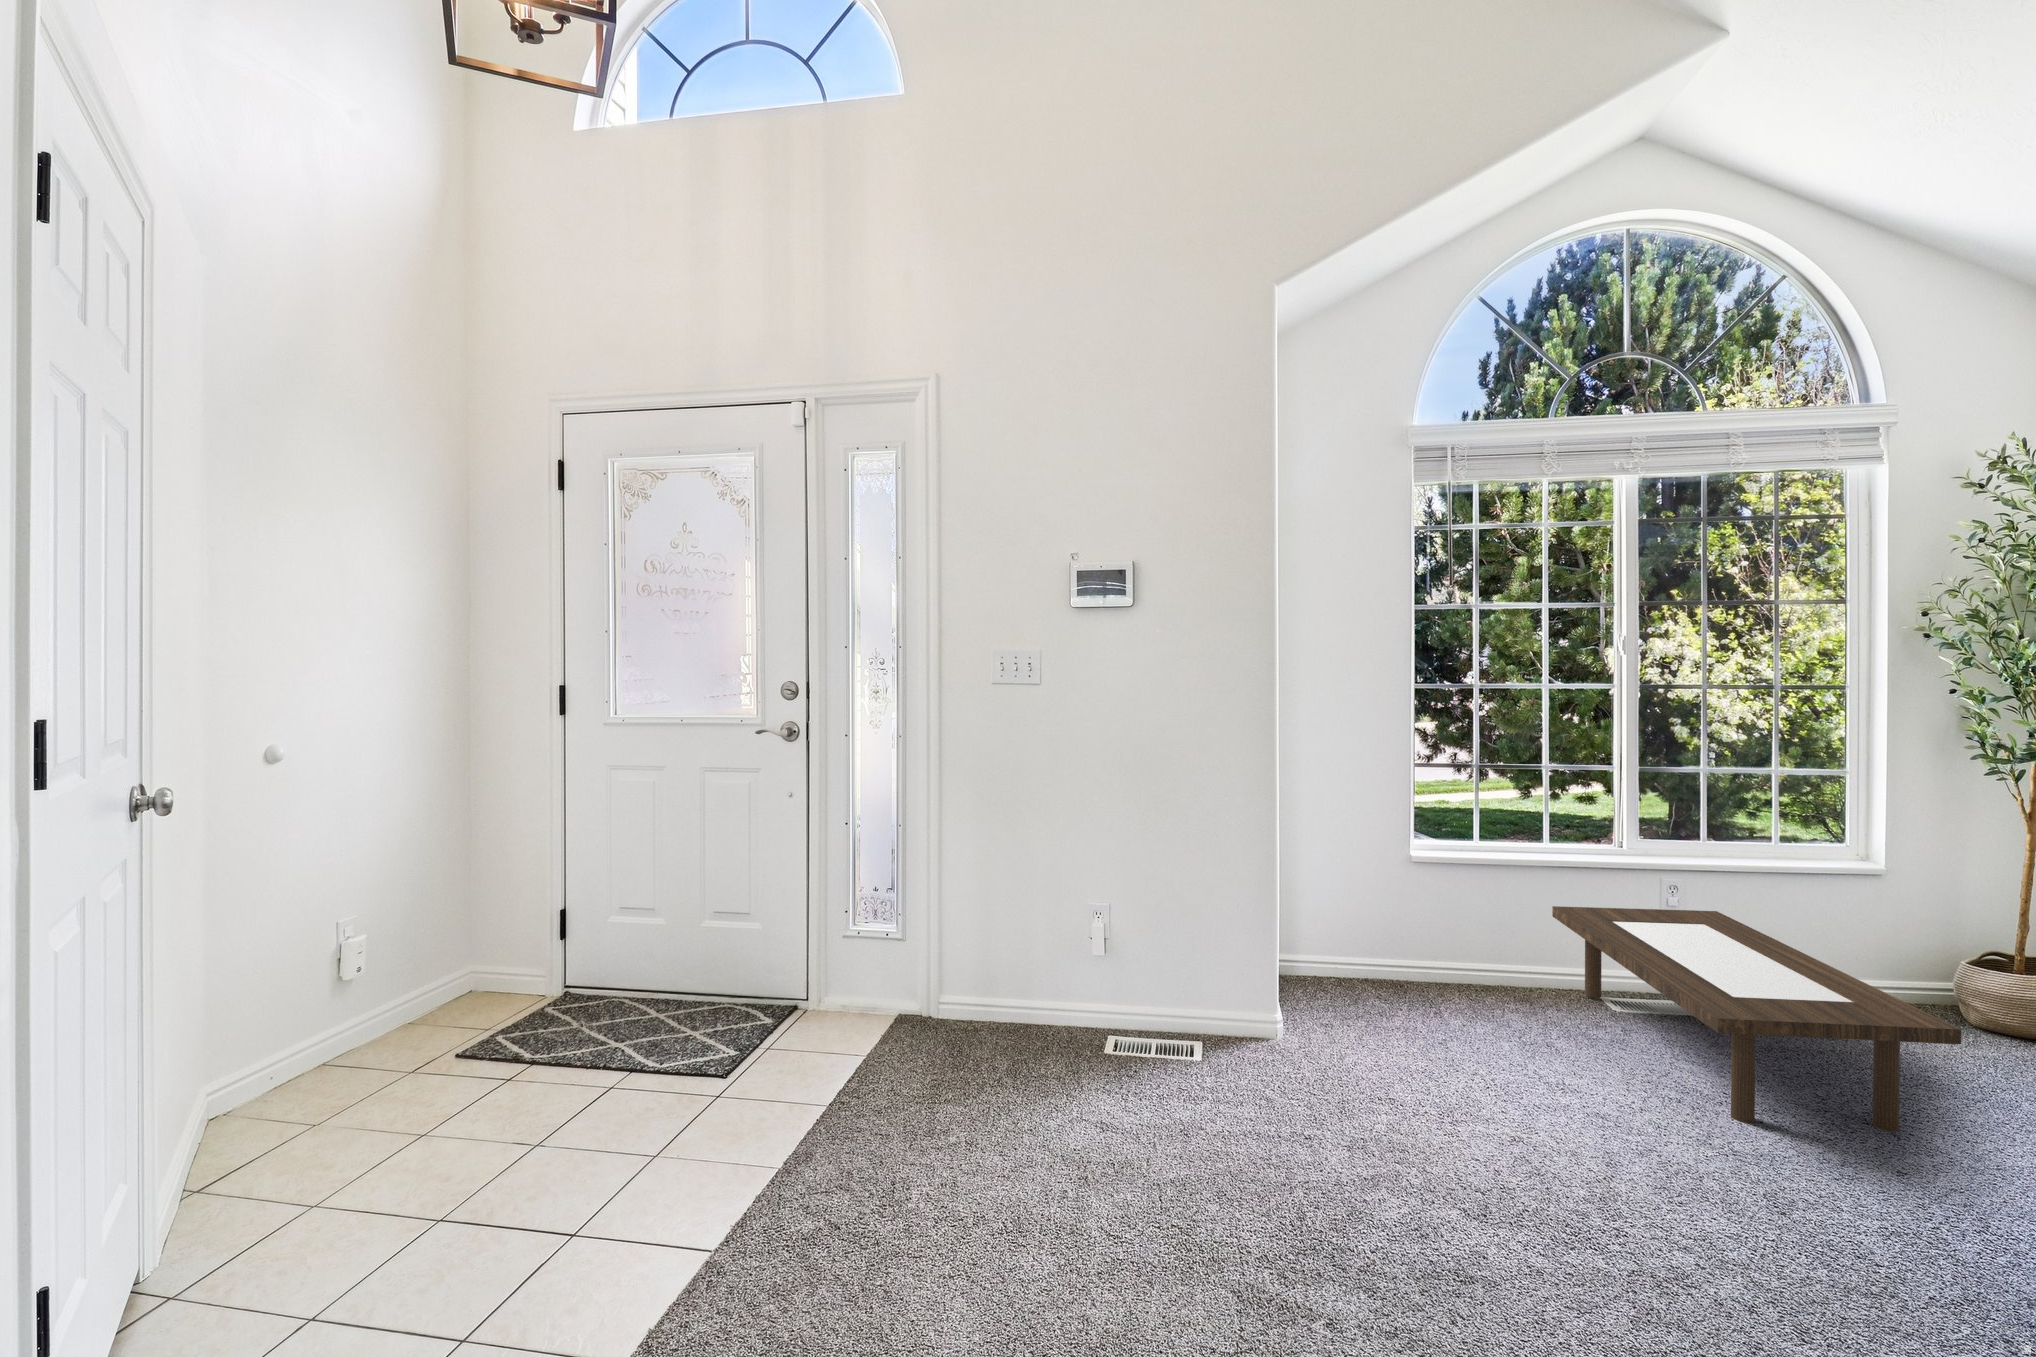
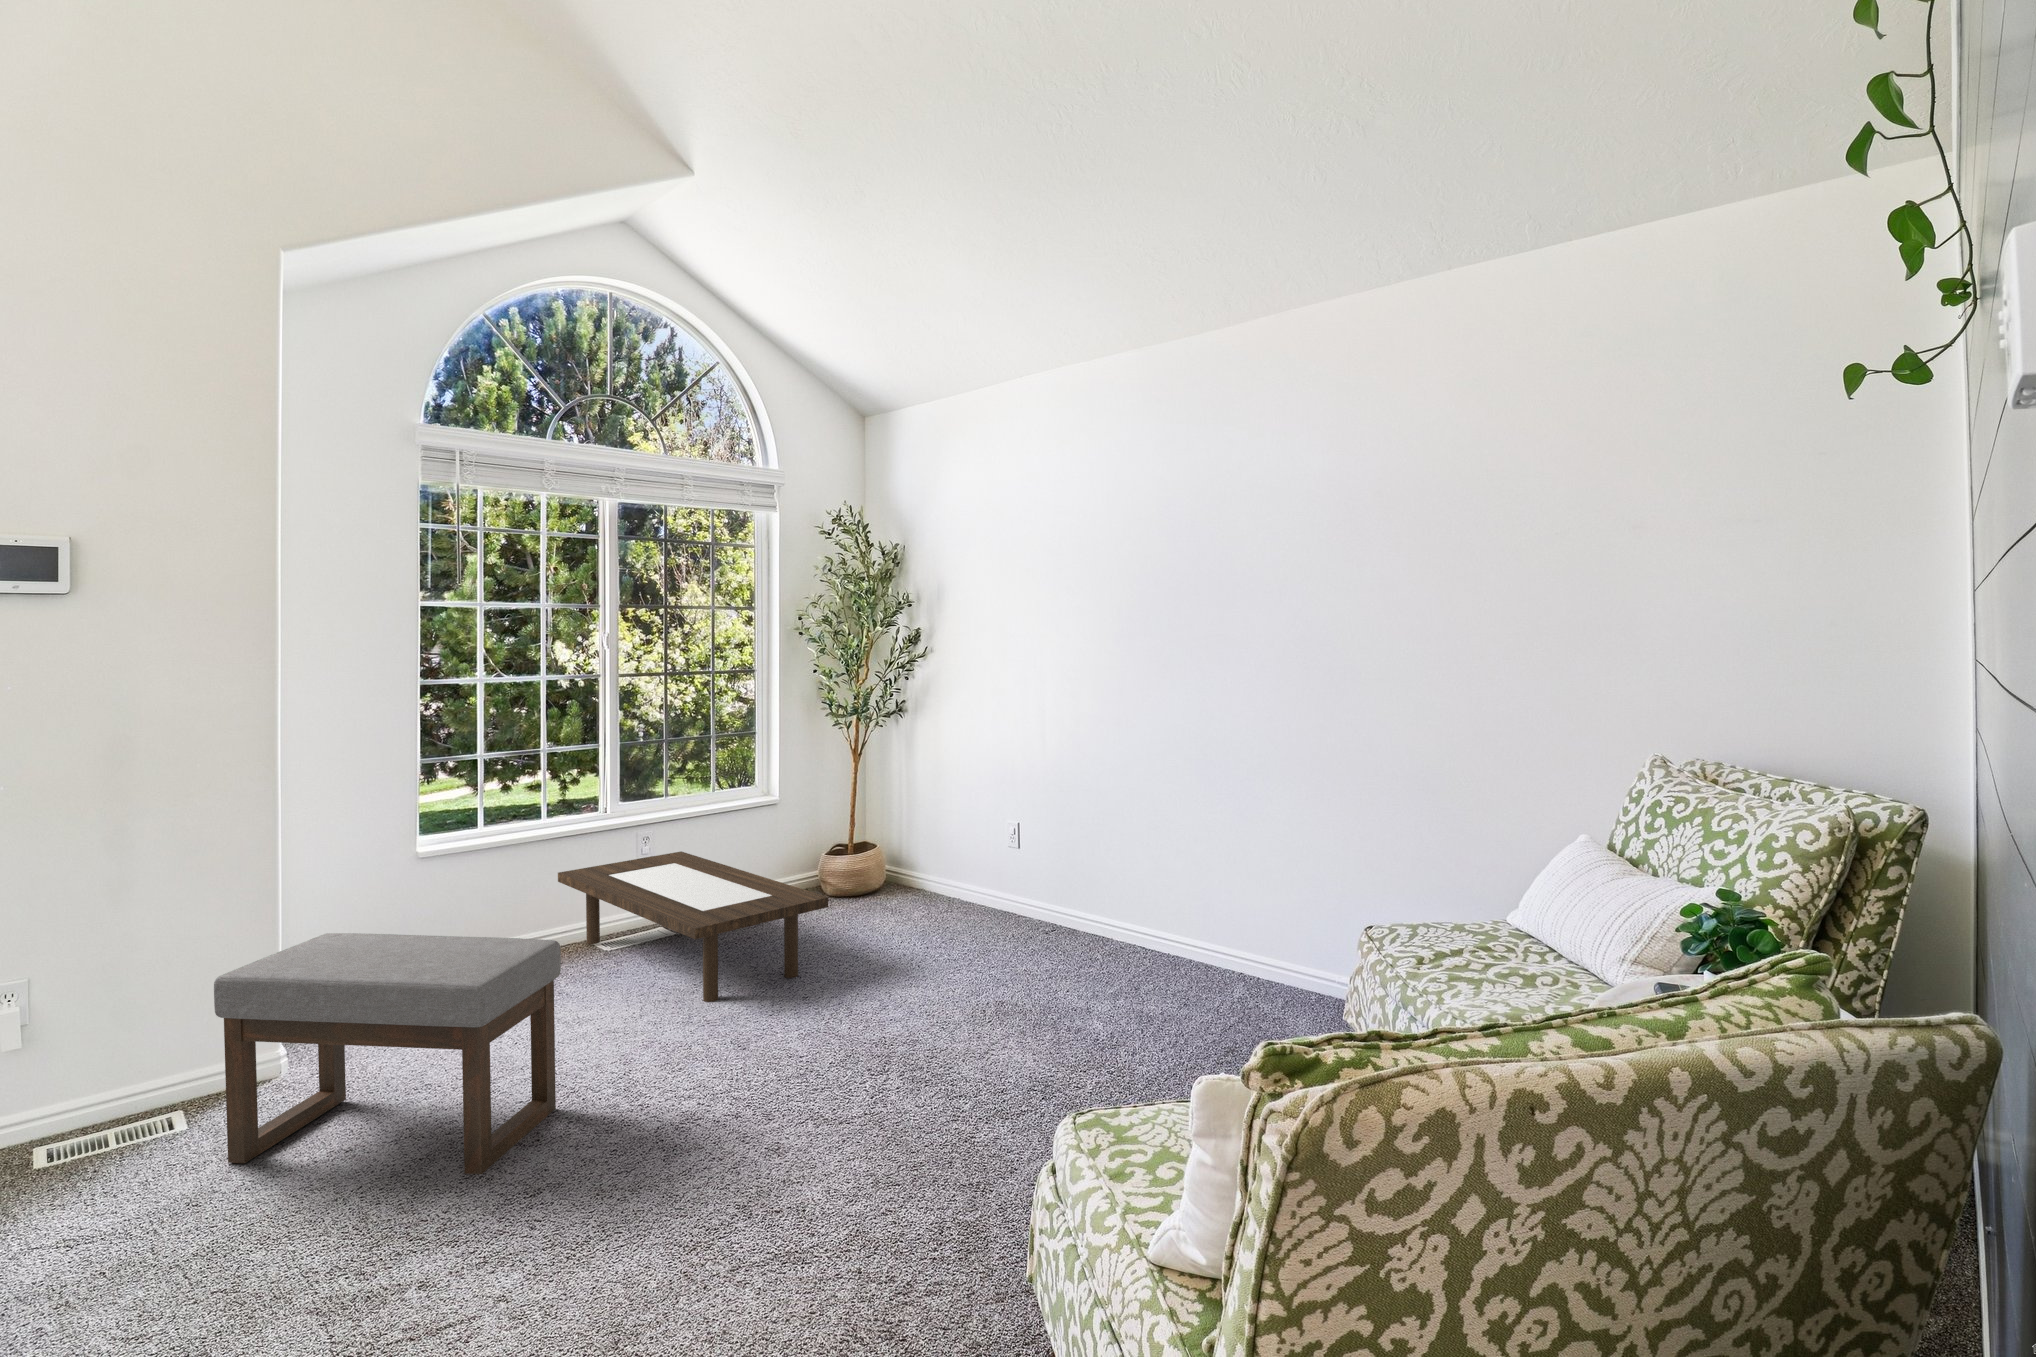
ottoman: none [1210,921,1519,1226] -> present [214,933,561,1174]

